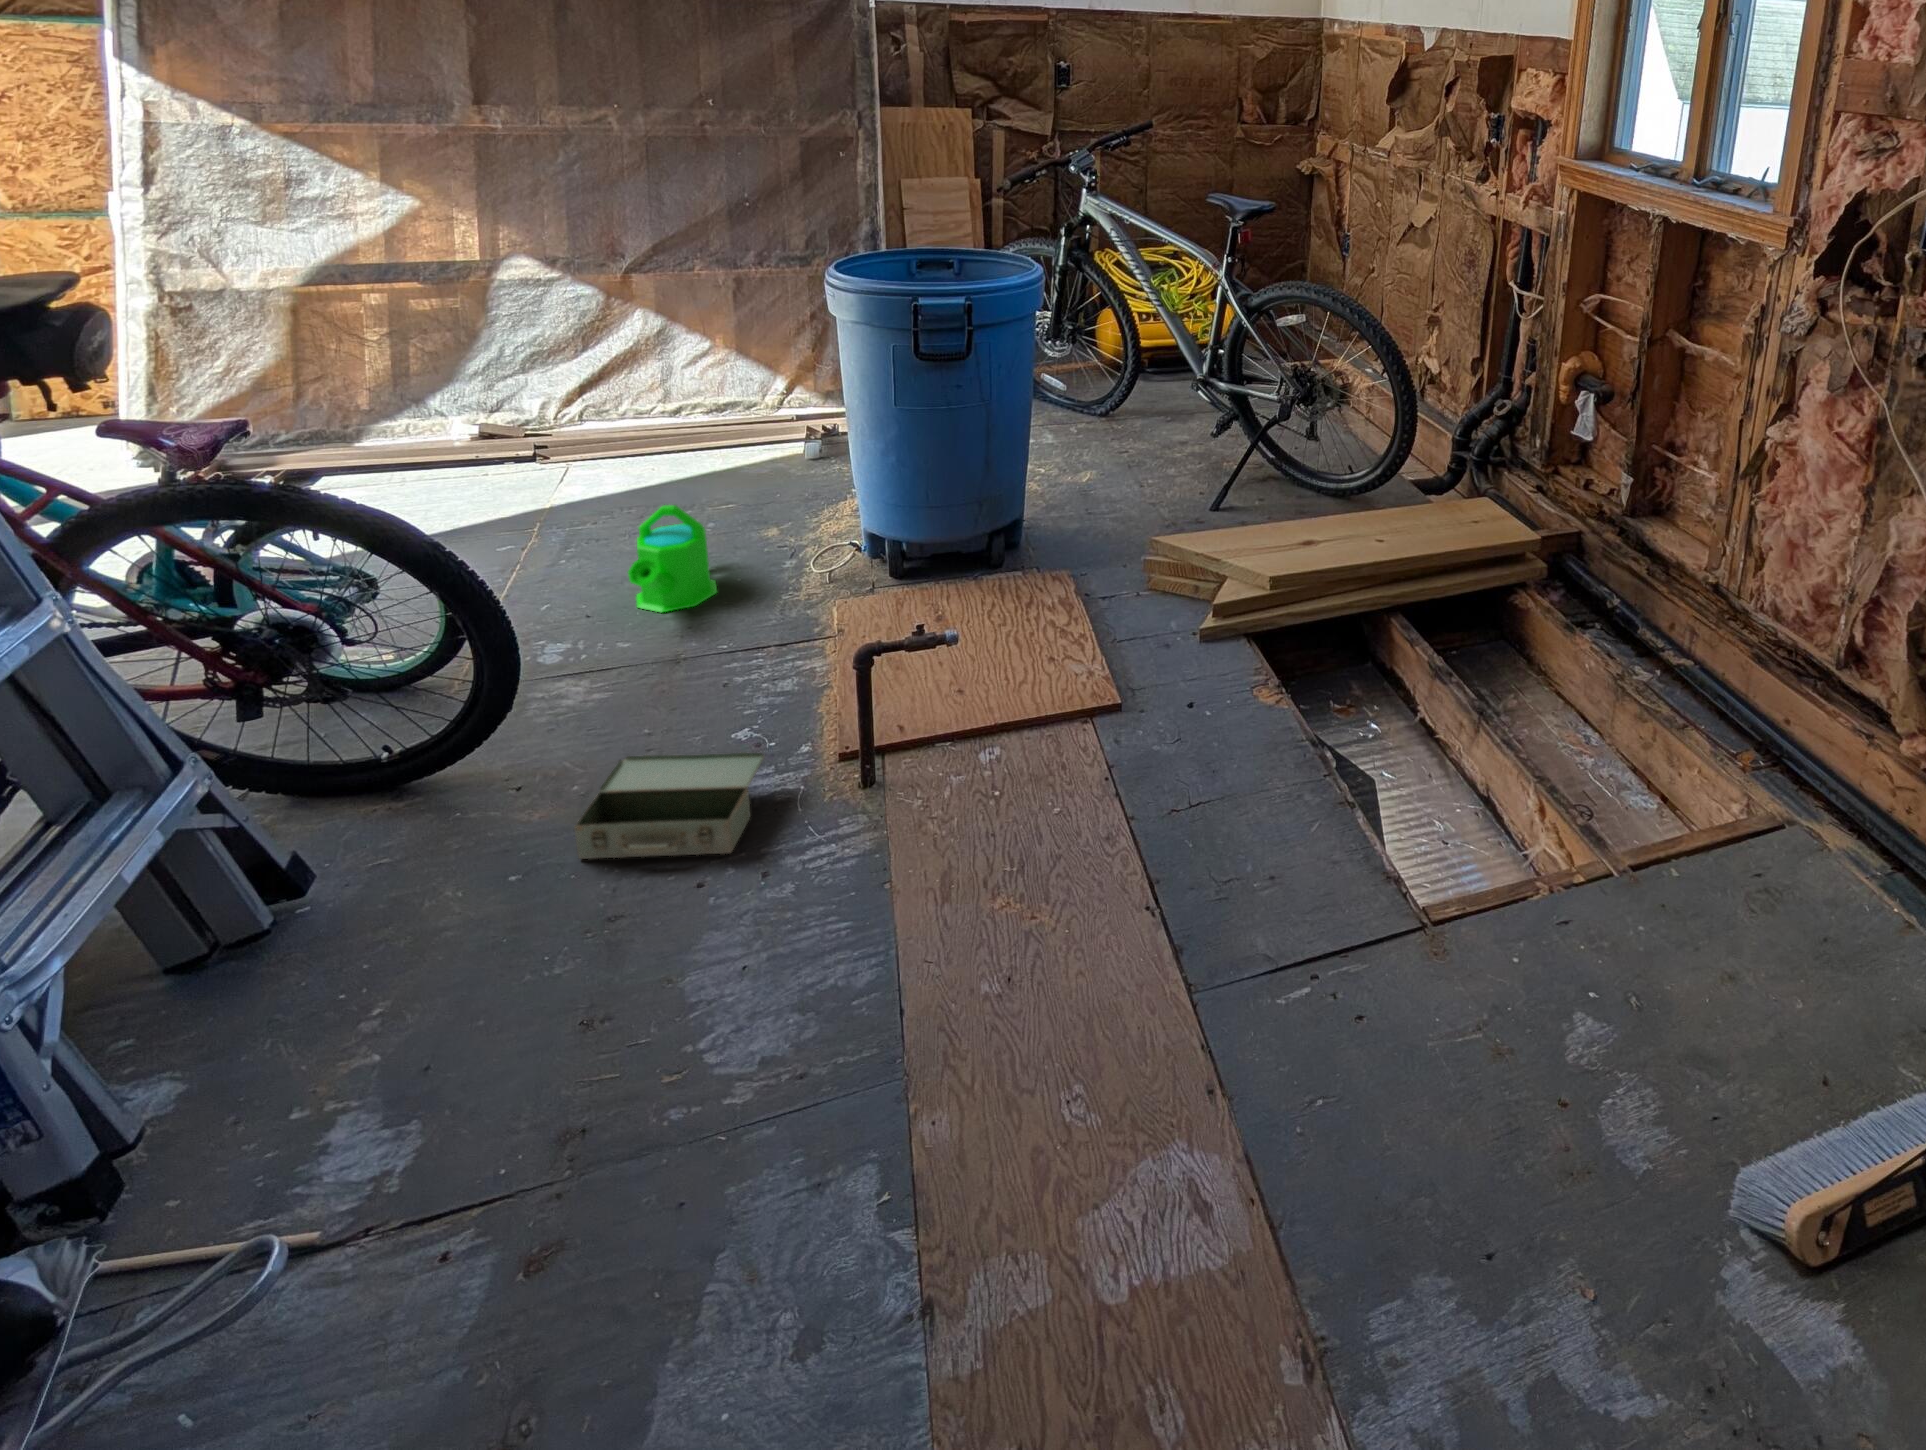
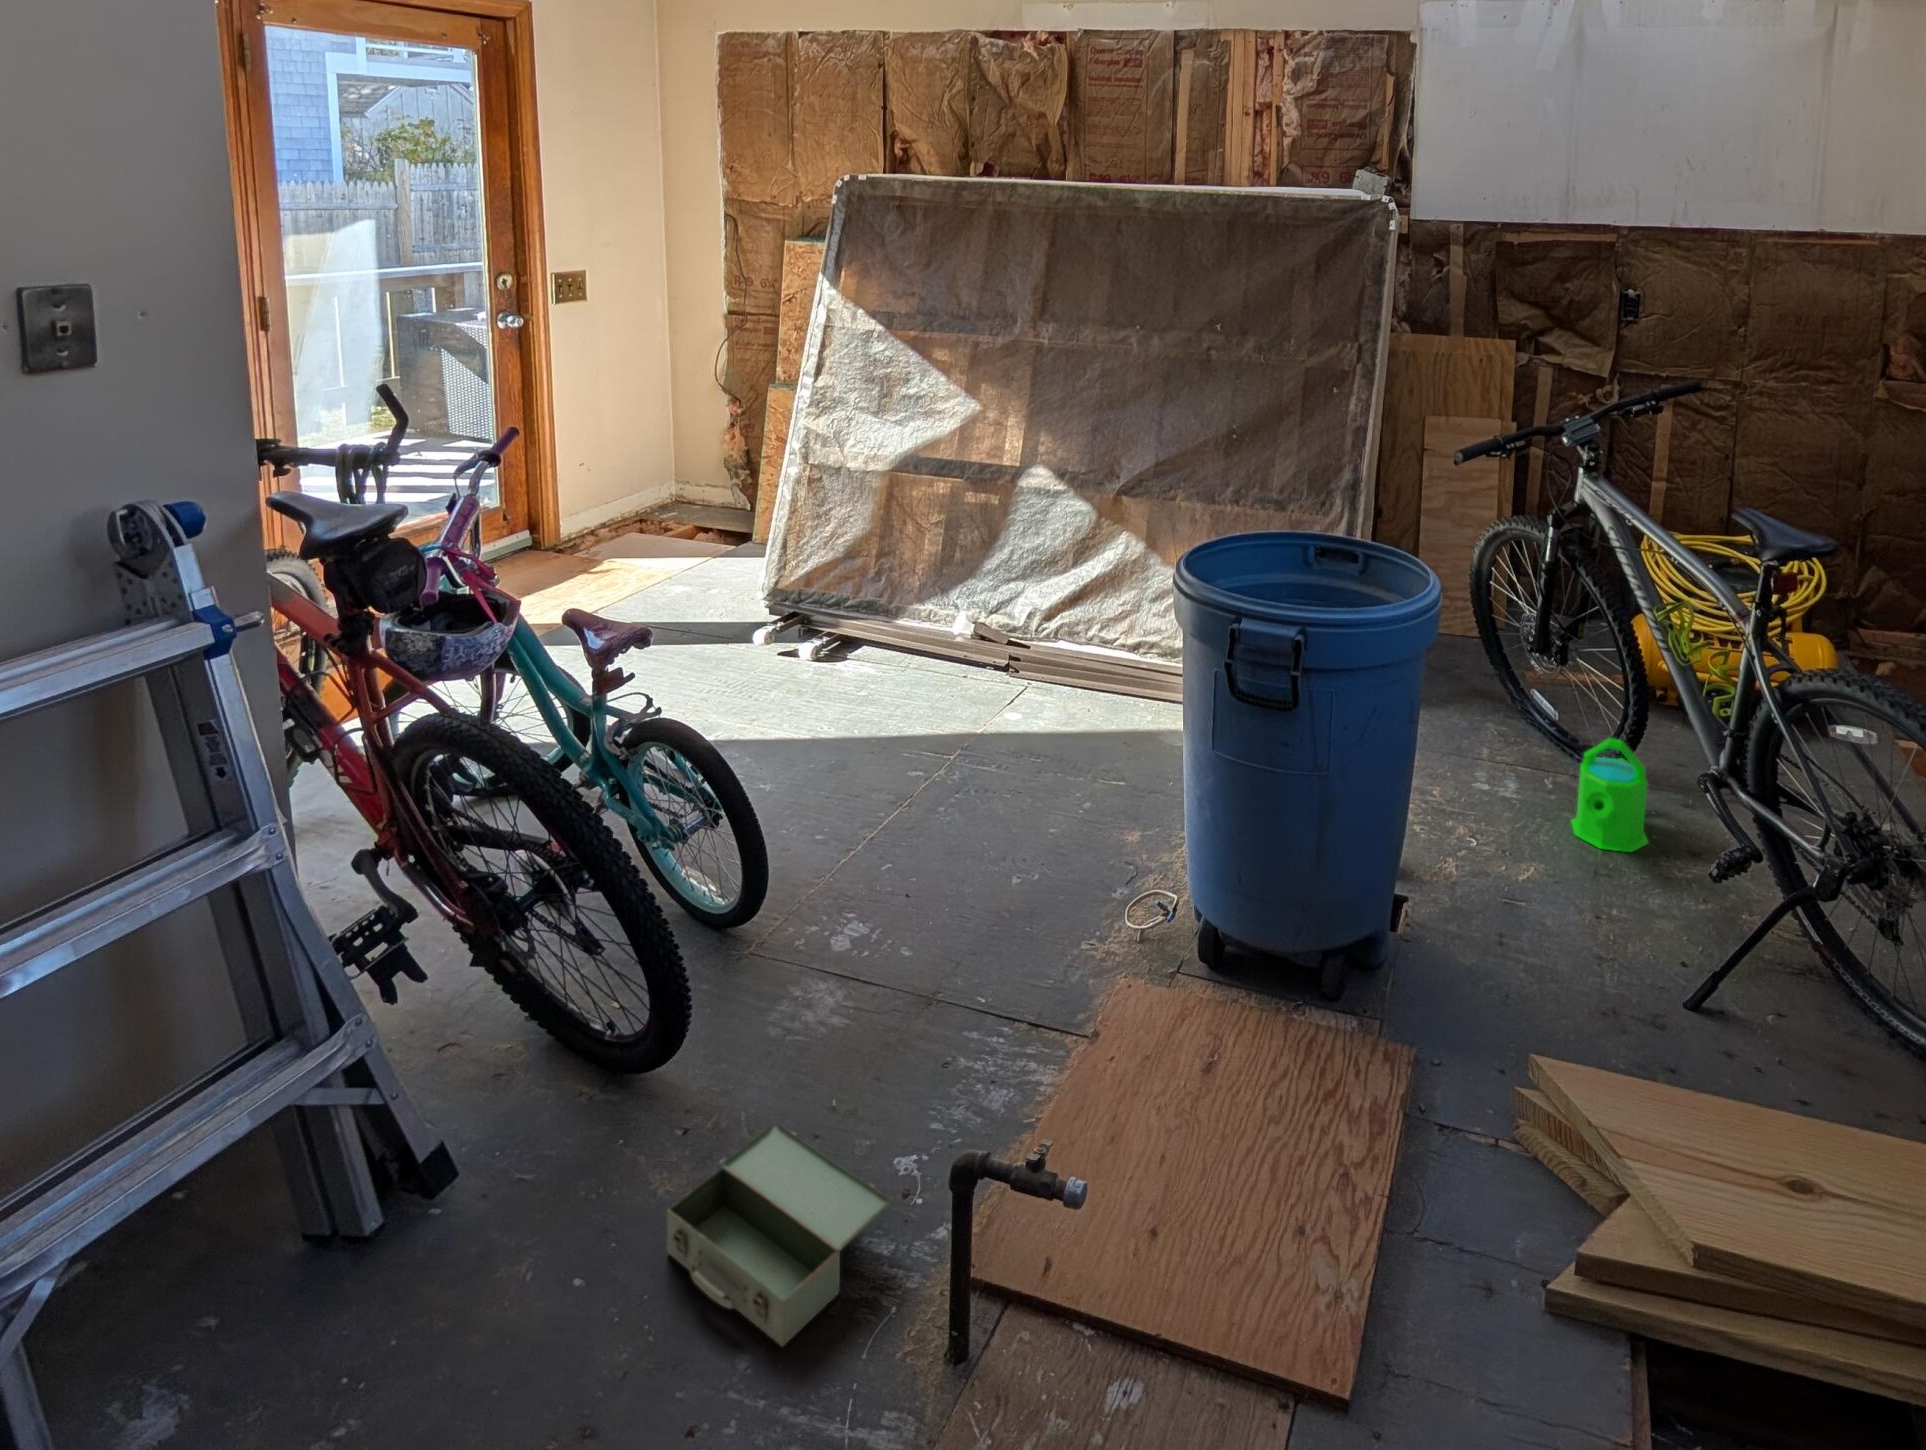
watering can: present [628,505,717,612] -> present [1571,738,1648,852]

